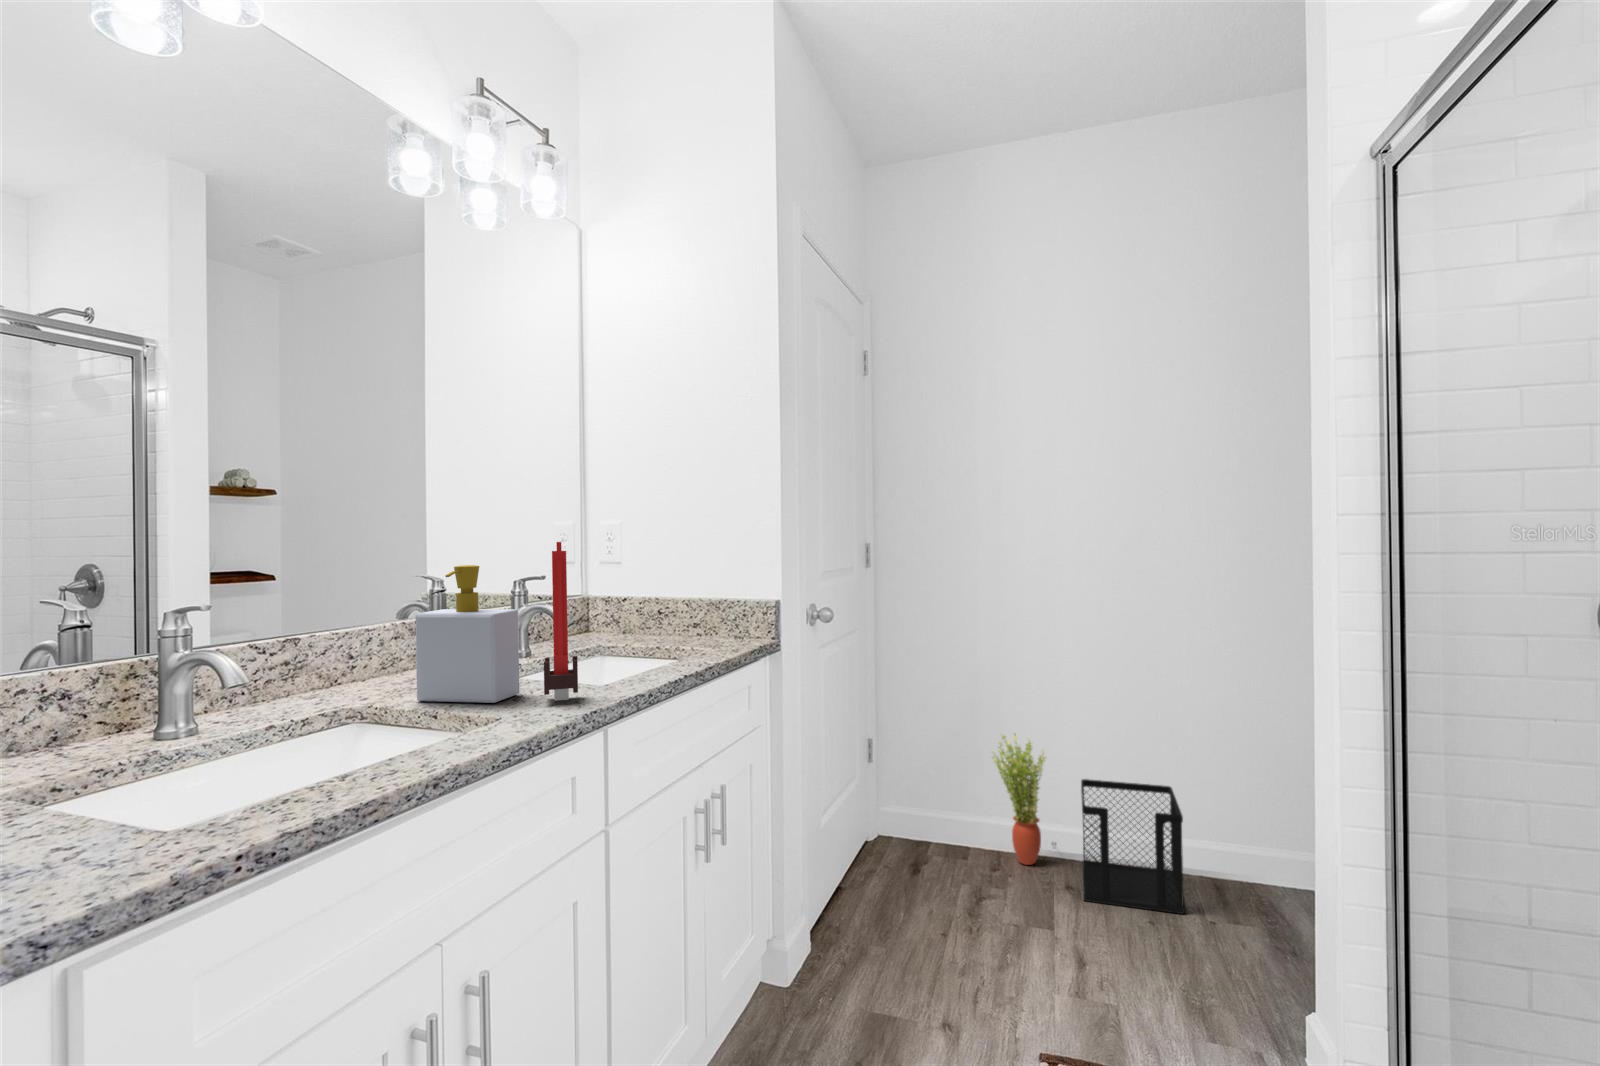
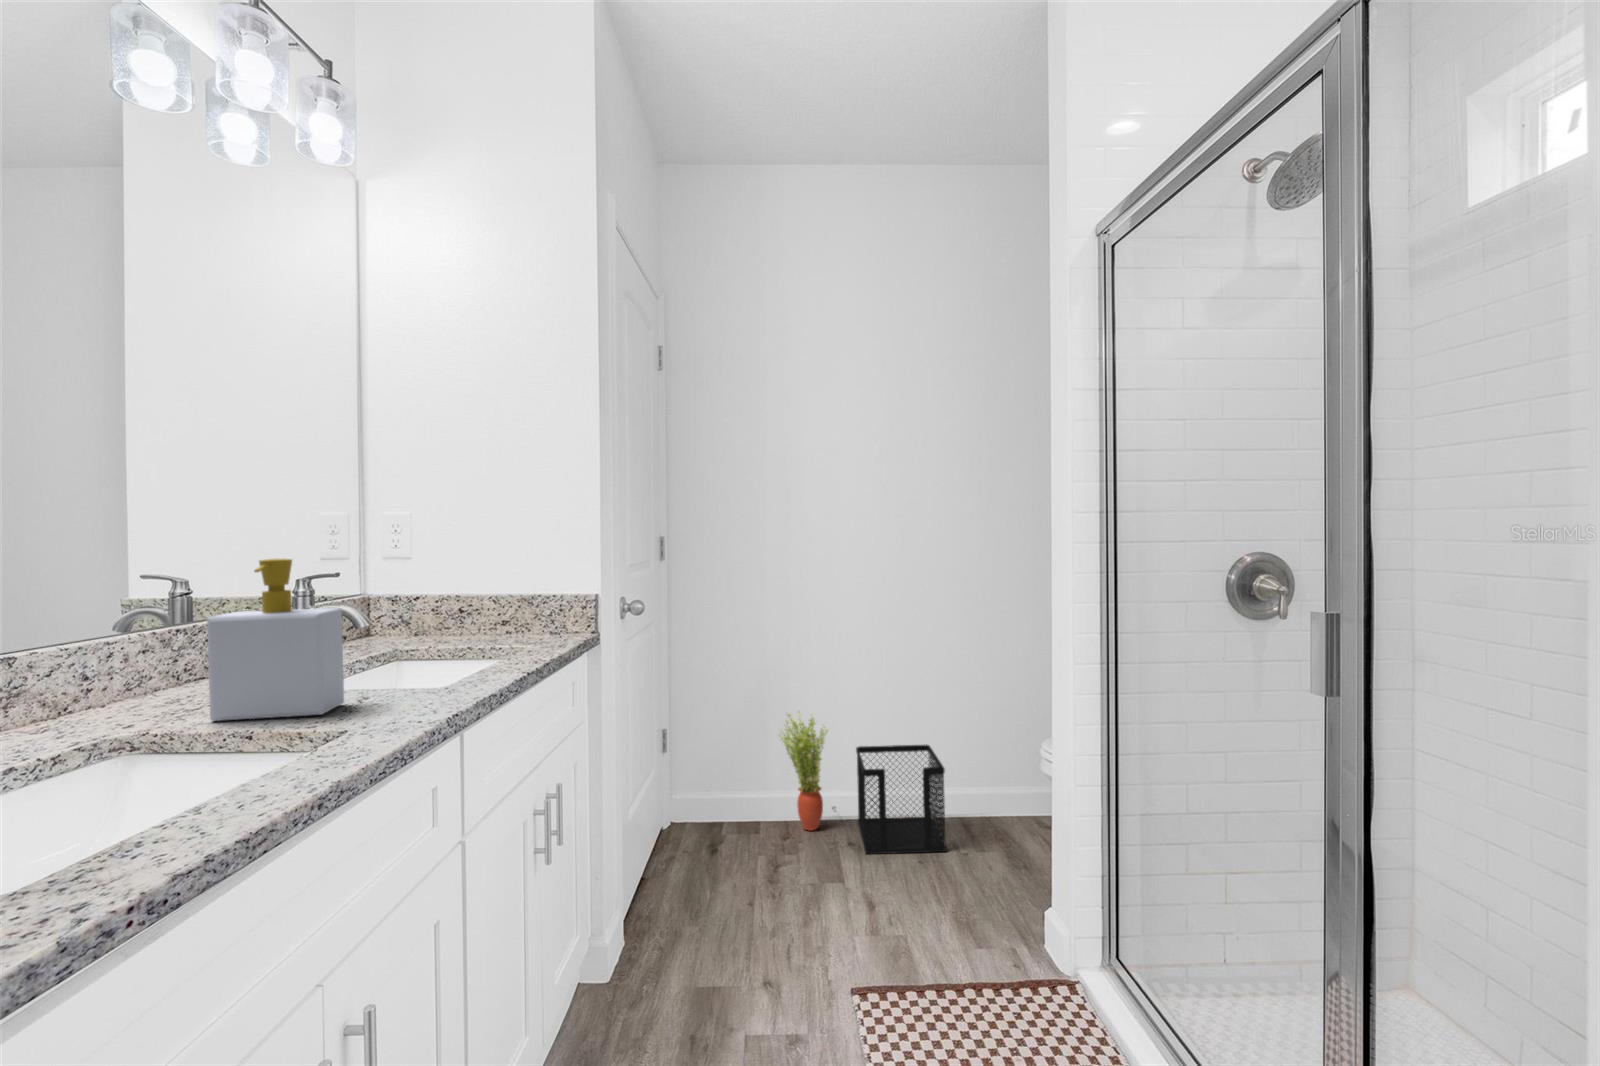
candle: present [544,542,578,701] -> none [380,531,426,707]

